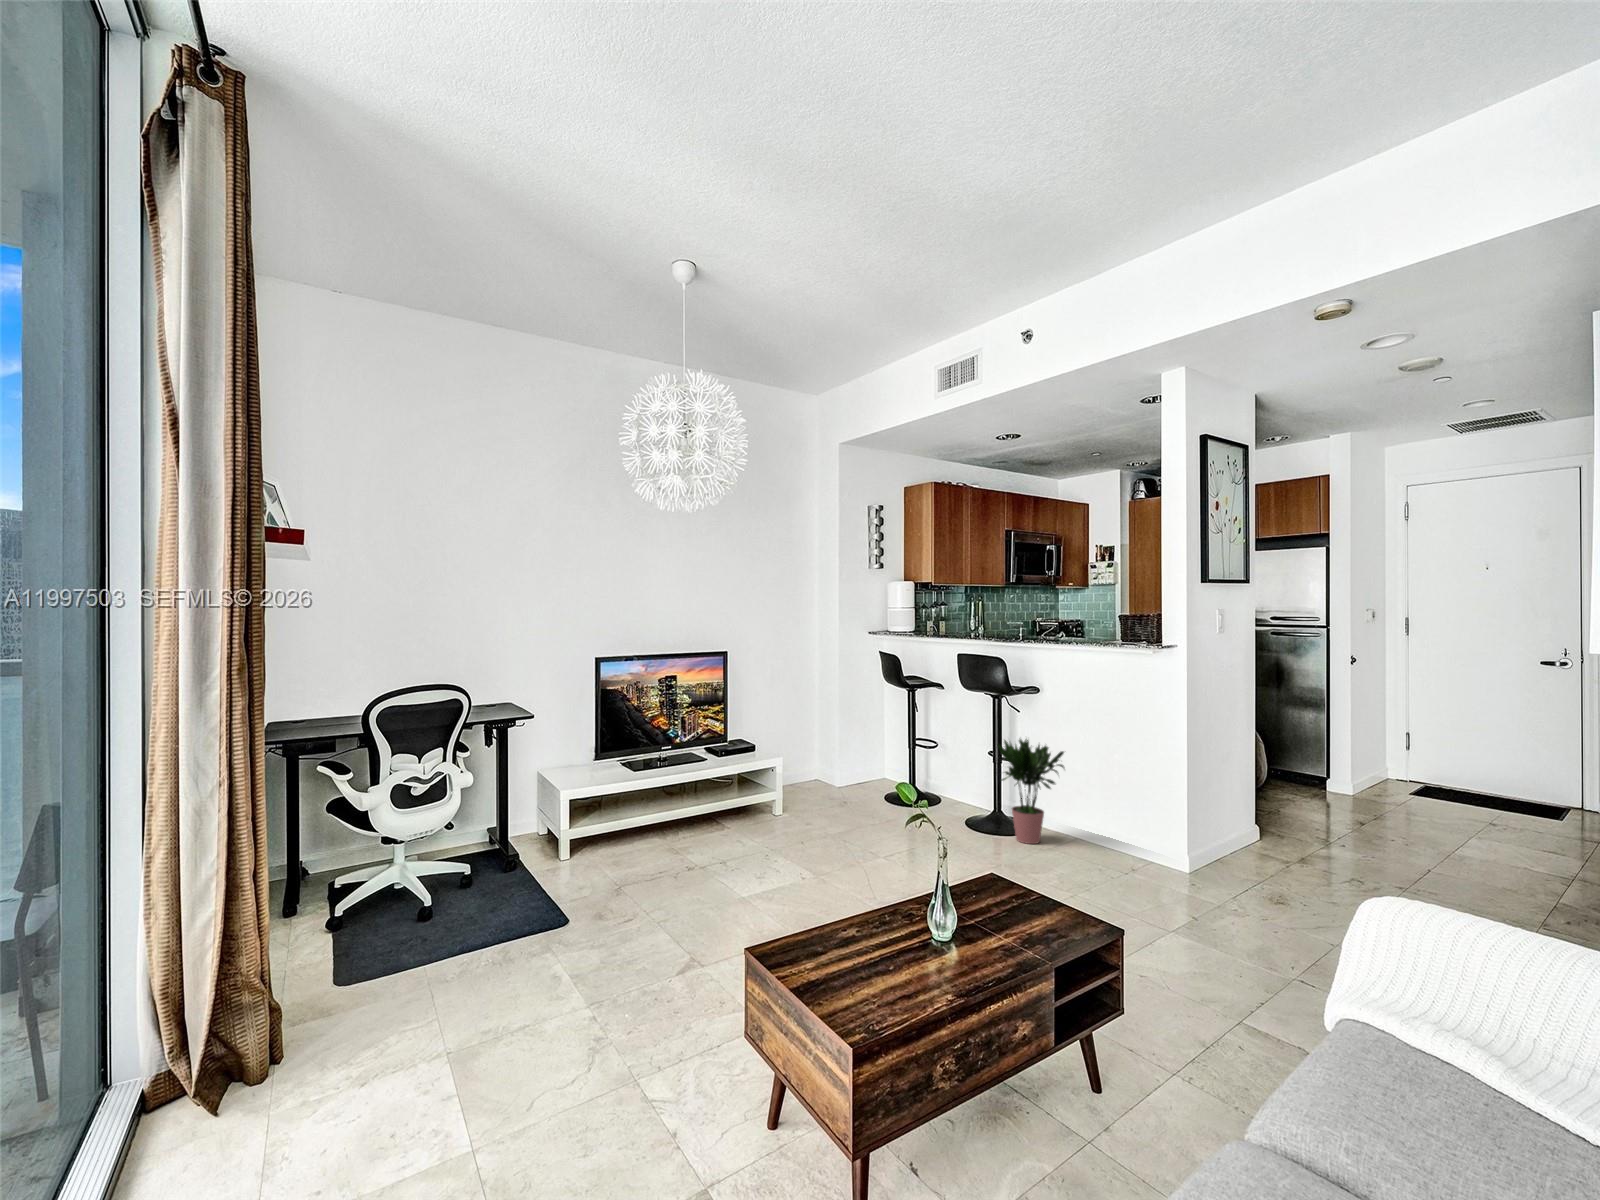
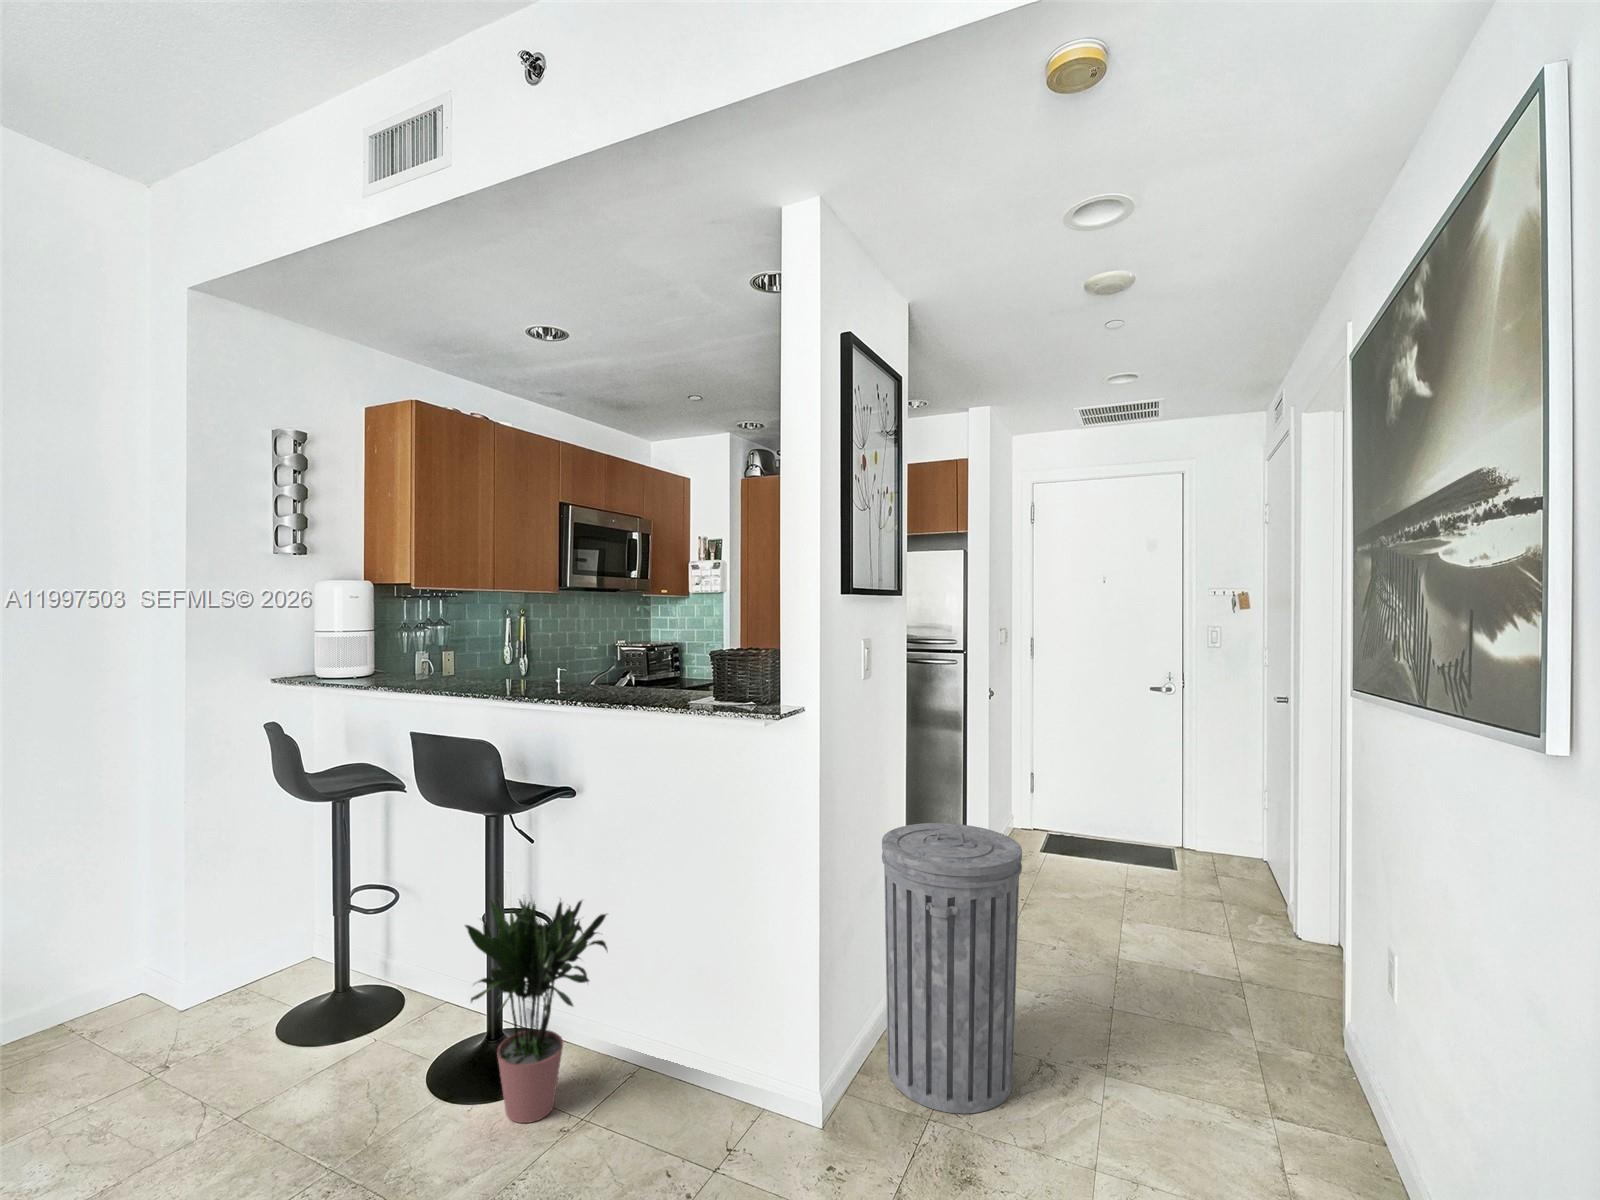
trash can: none [1232,723,1330,881] -> present [882,823,1022,1114]

